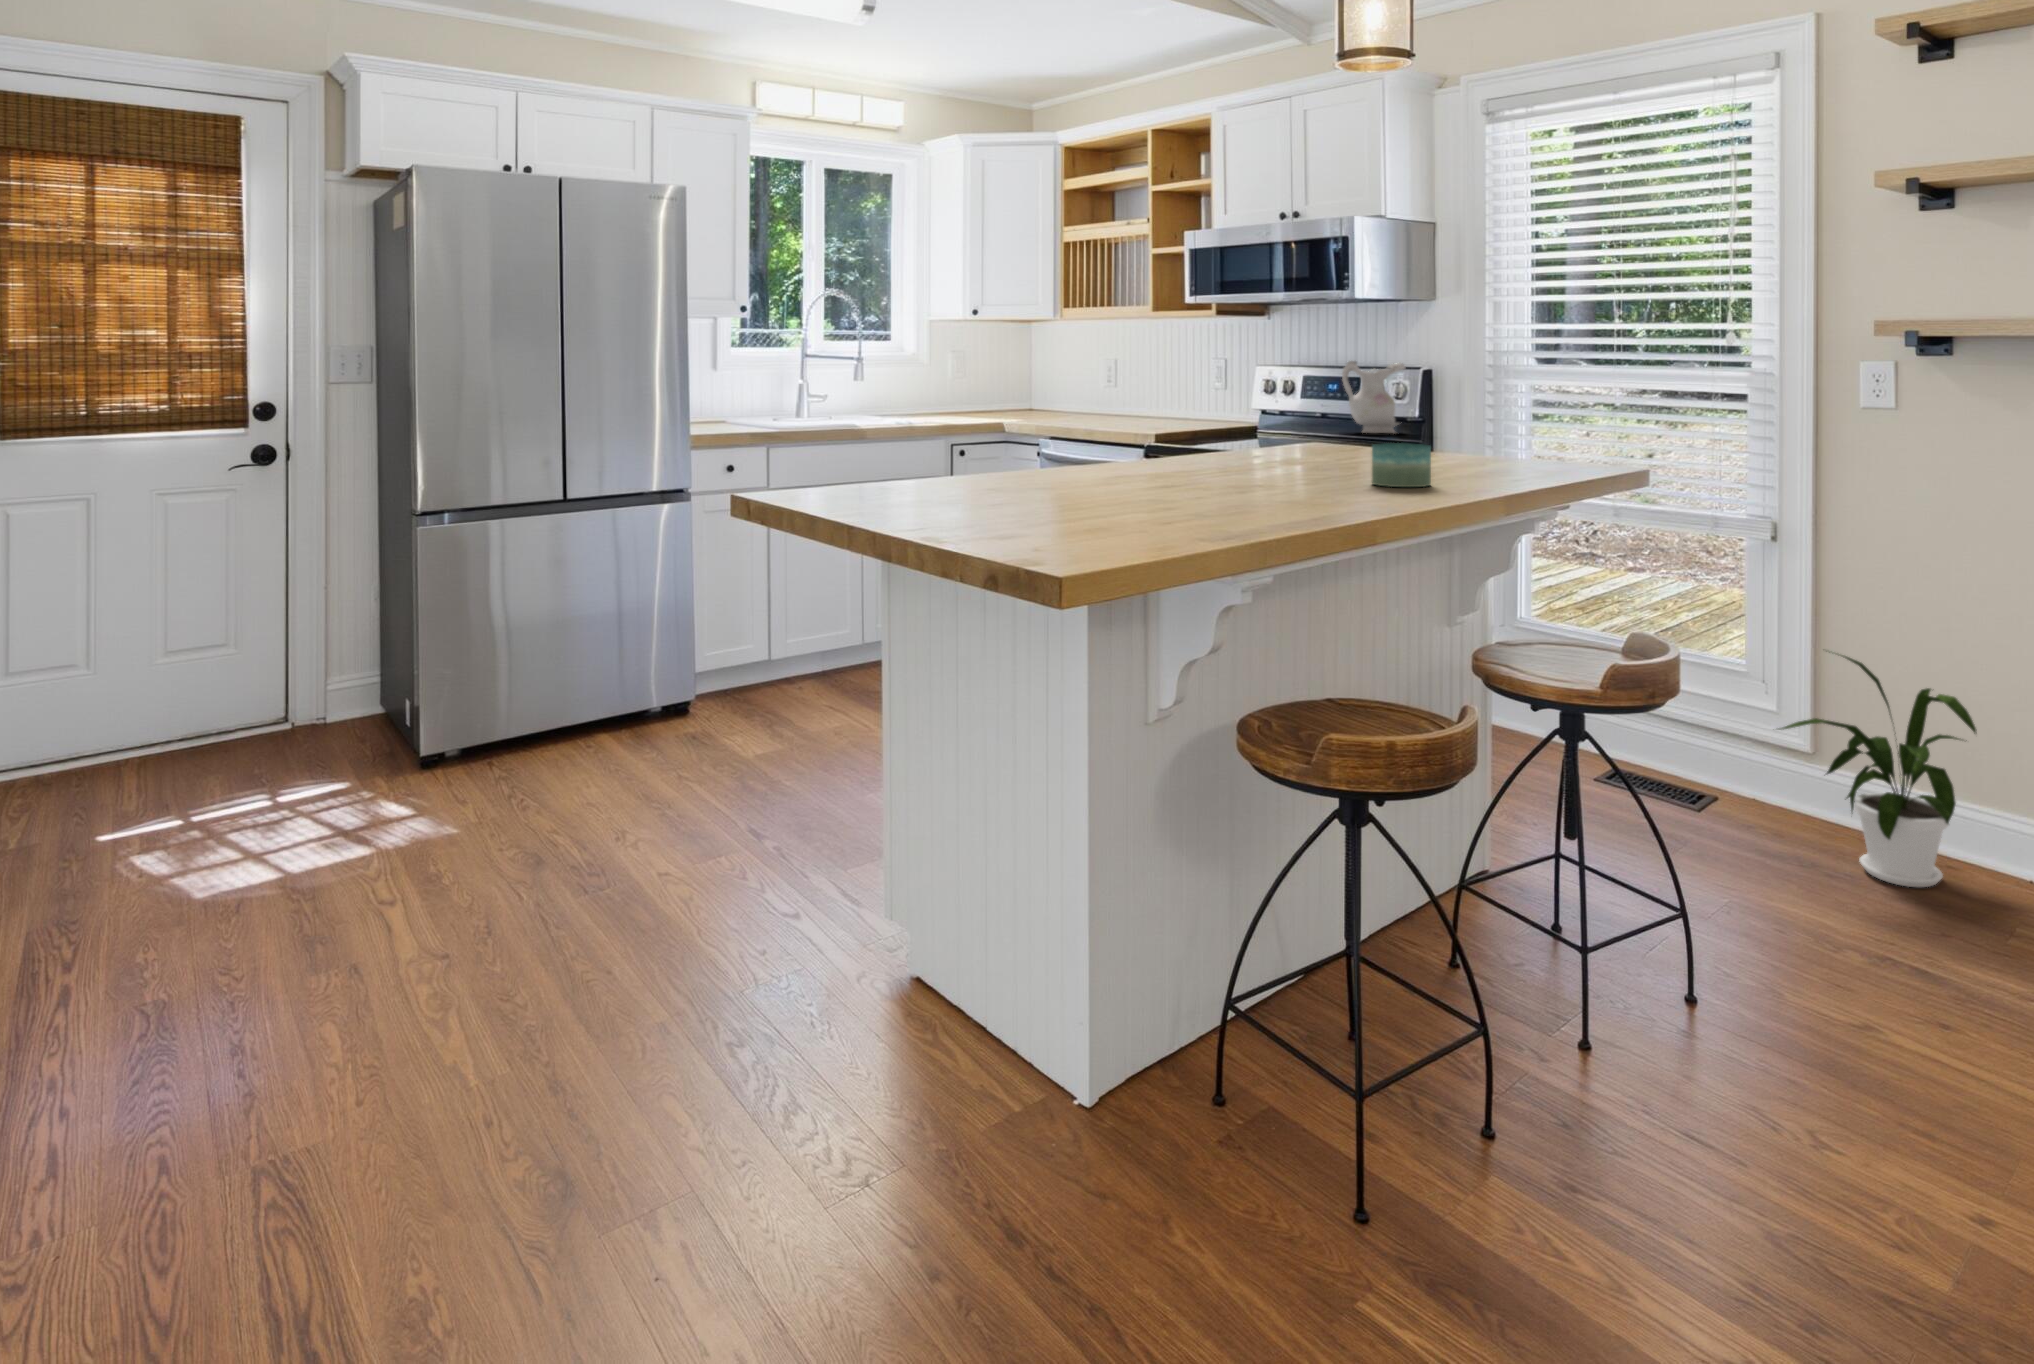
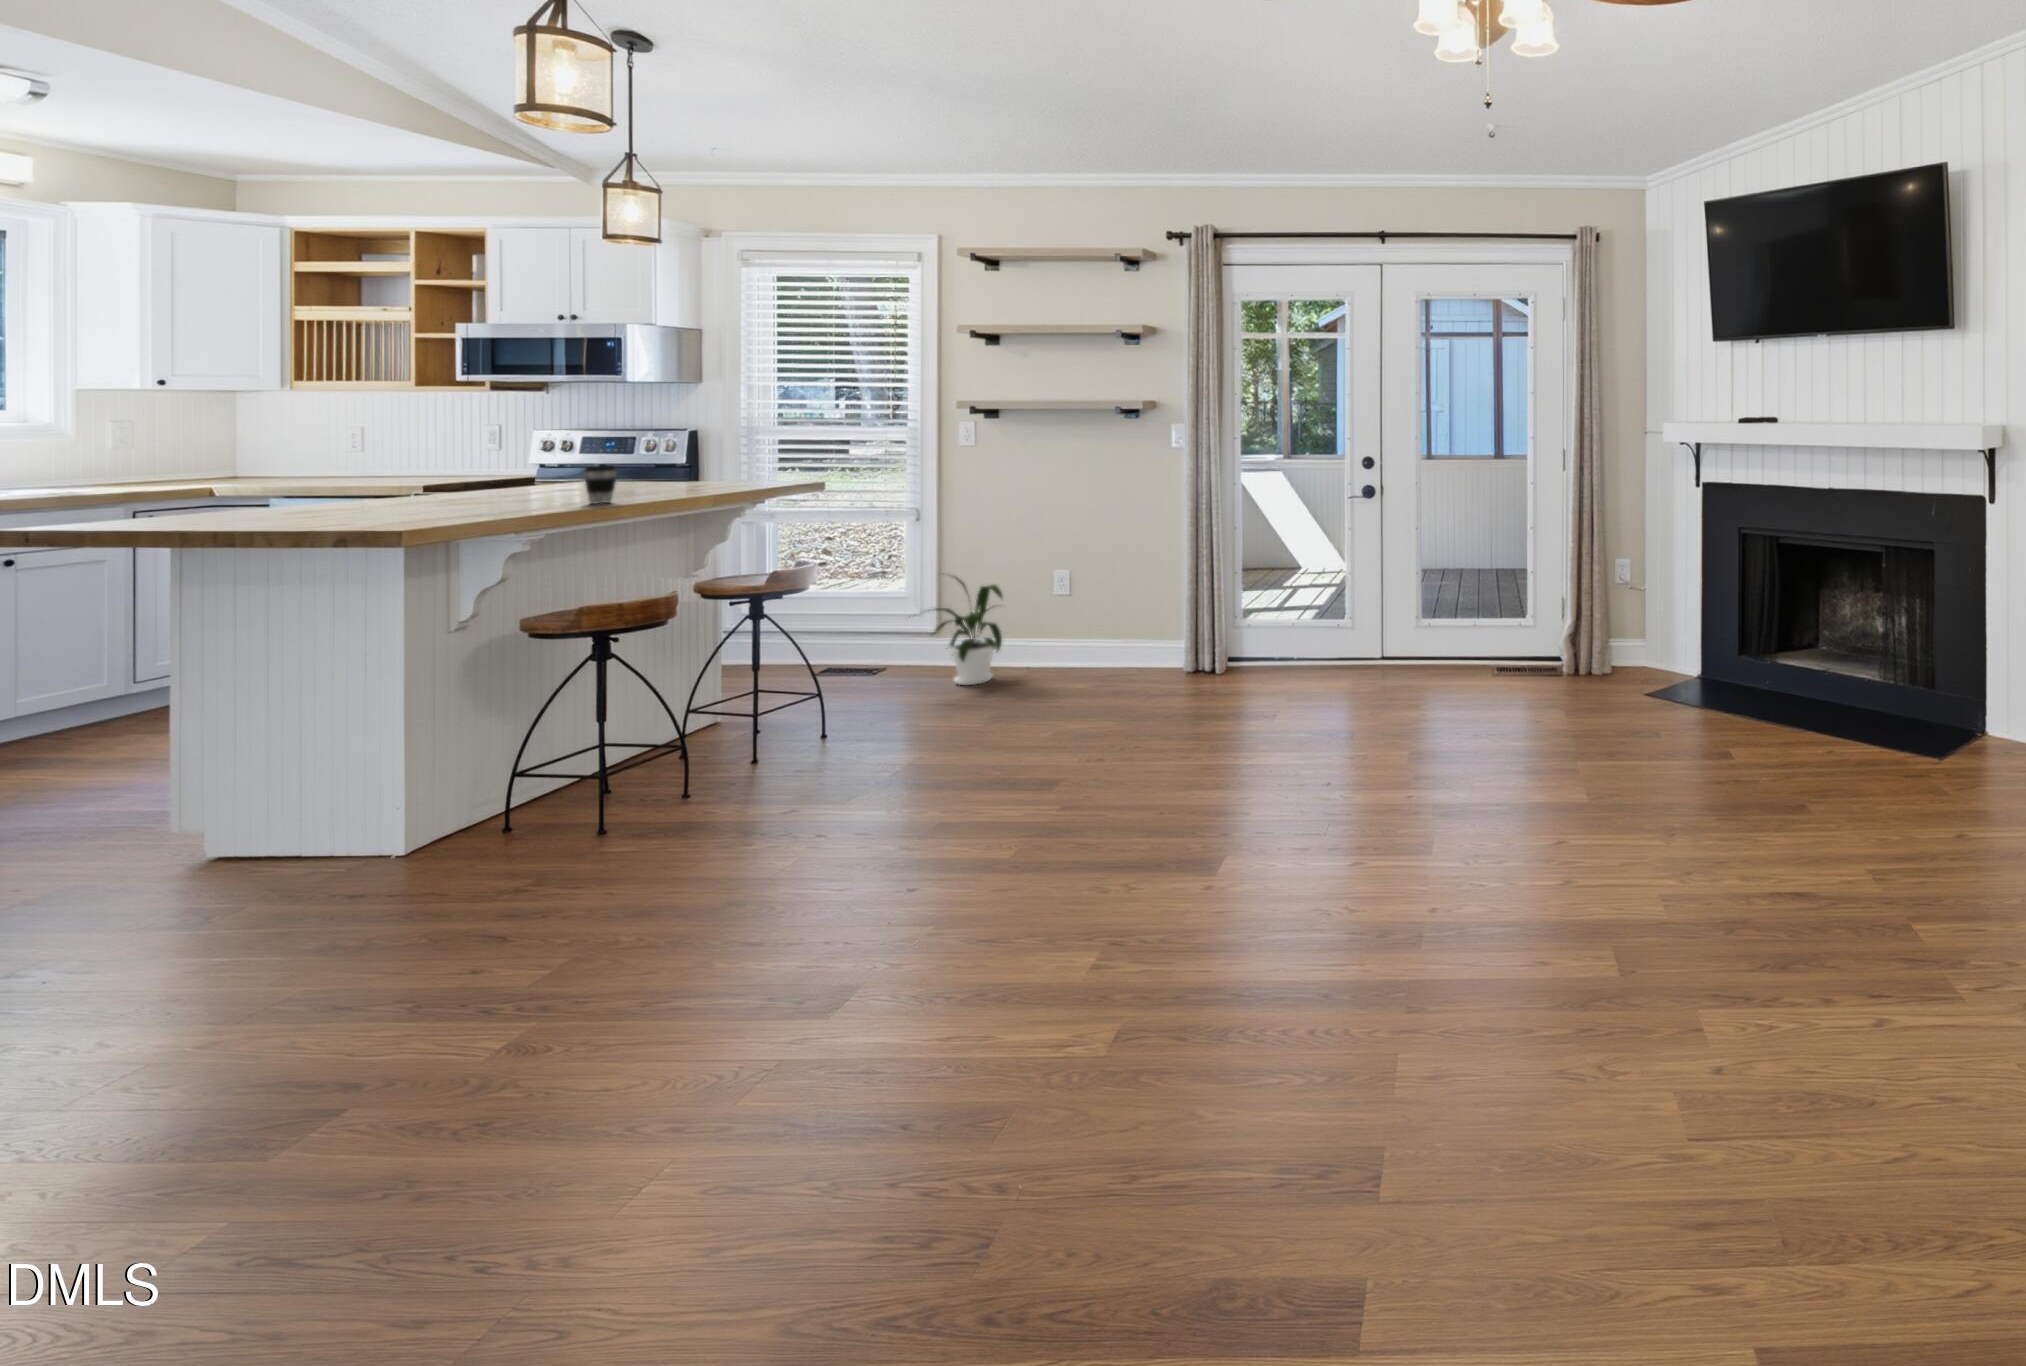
ceramic pitcher: present [1342,361,1405,433] -> none [618,424,677,477]
coffee cup: none [1310,416,1353,478] -> present [585,465,617,504]
candle: present [1372,443,1431,487] -> none [631,478,674,504]

